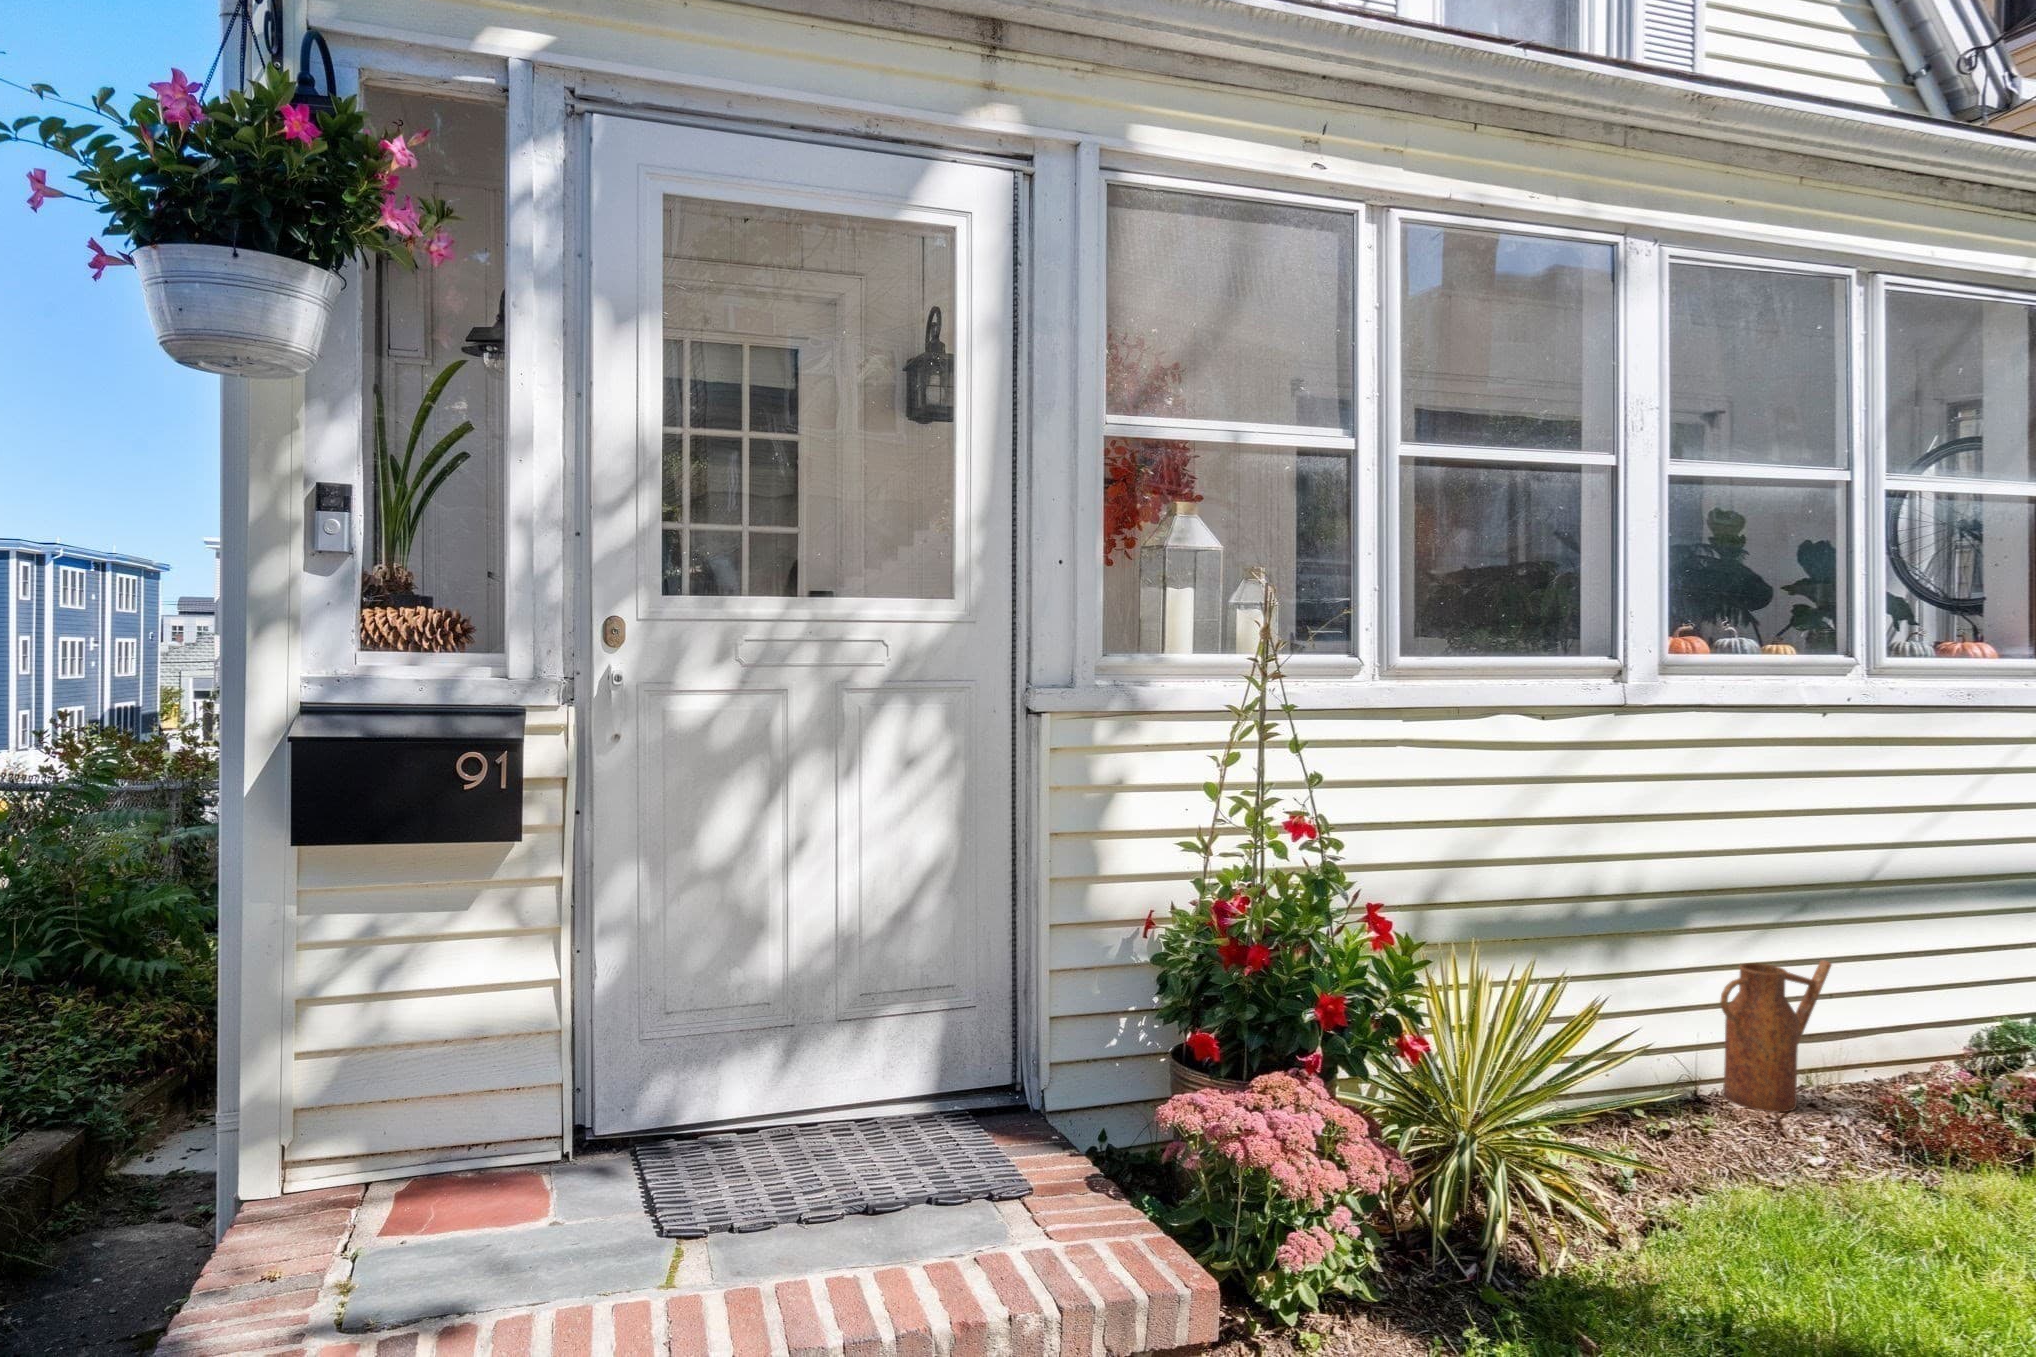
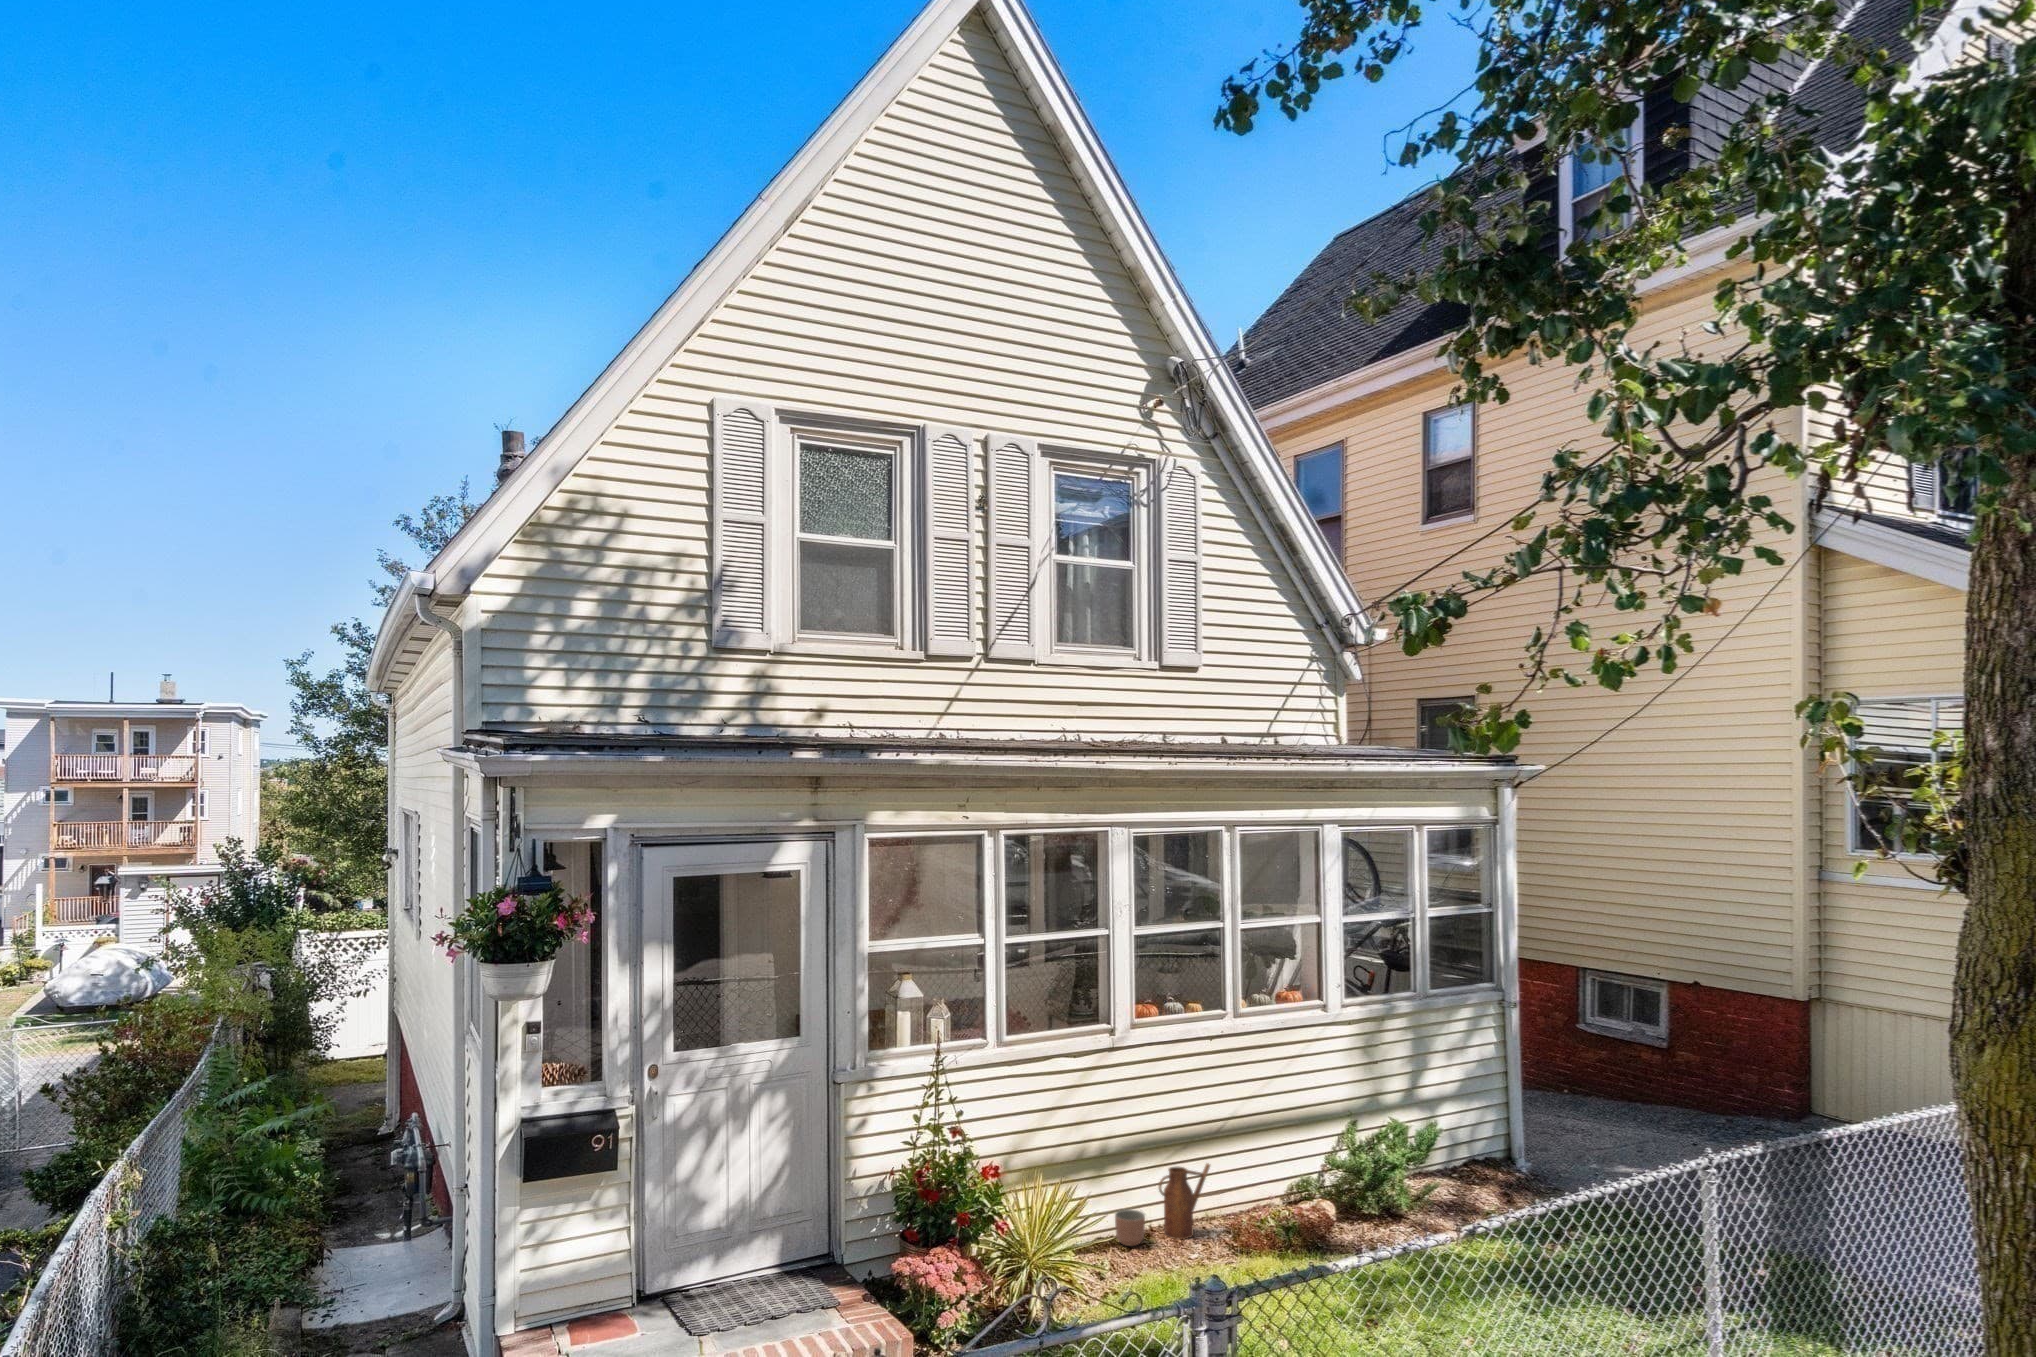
planter: none [1625,1043,1697,1118] -> present [1115,1209,1145,1246]

